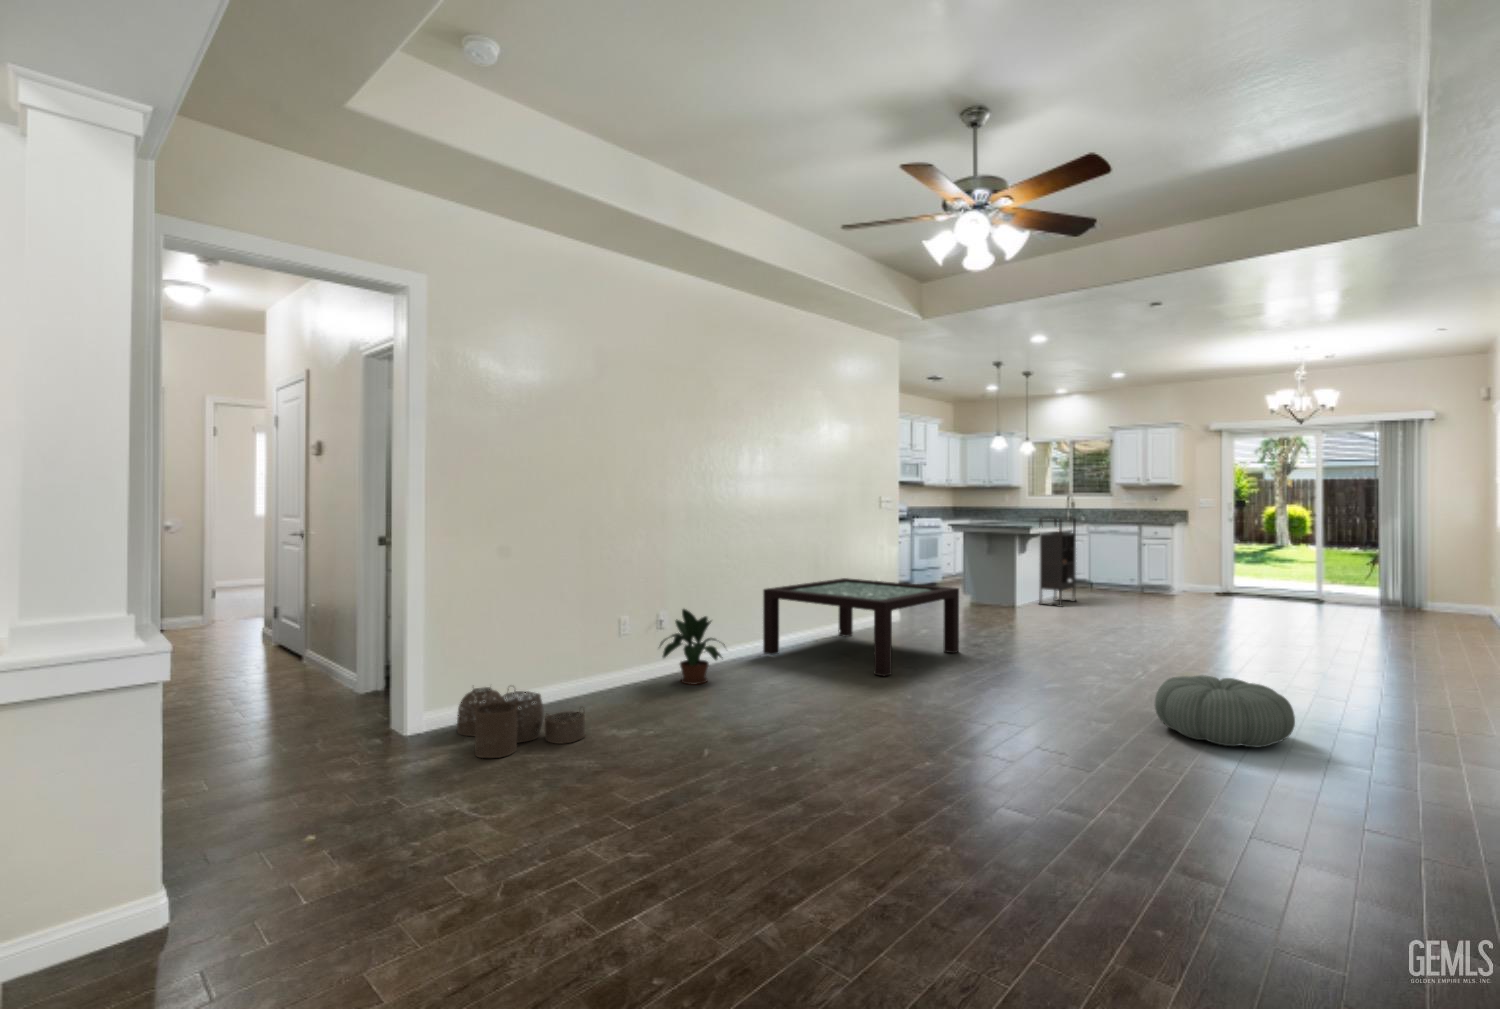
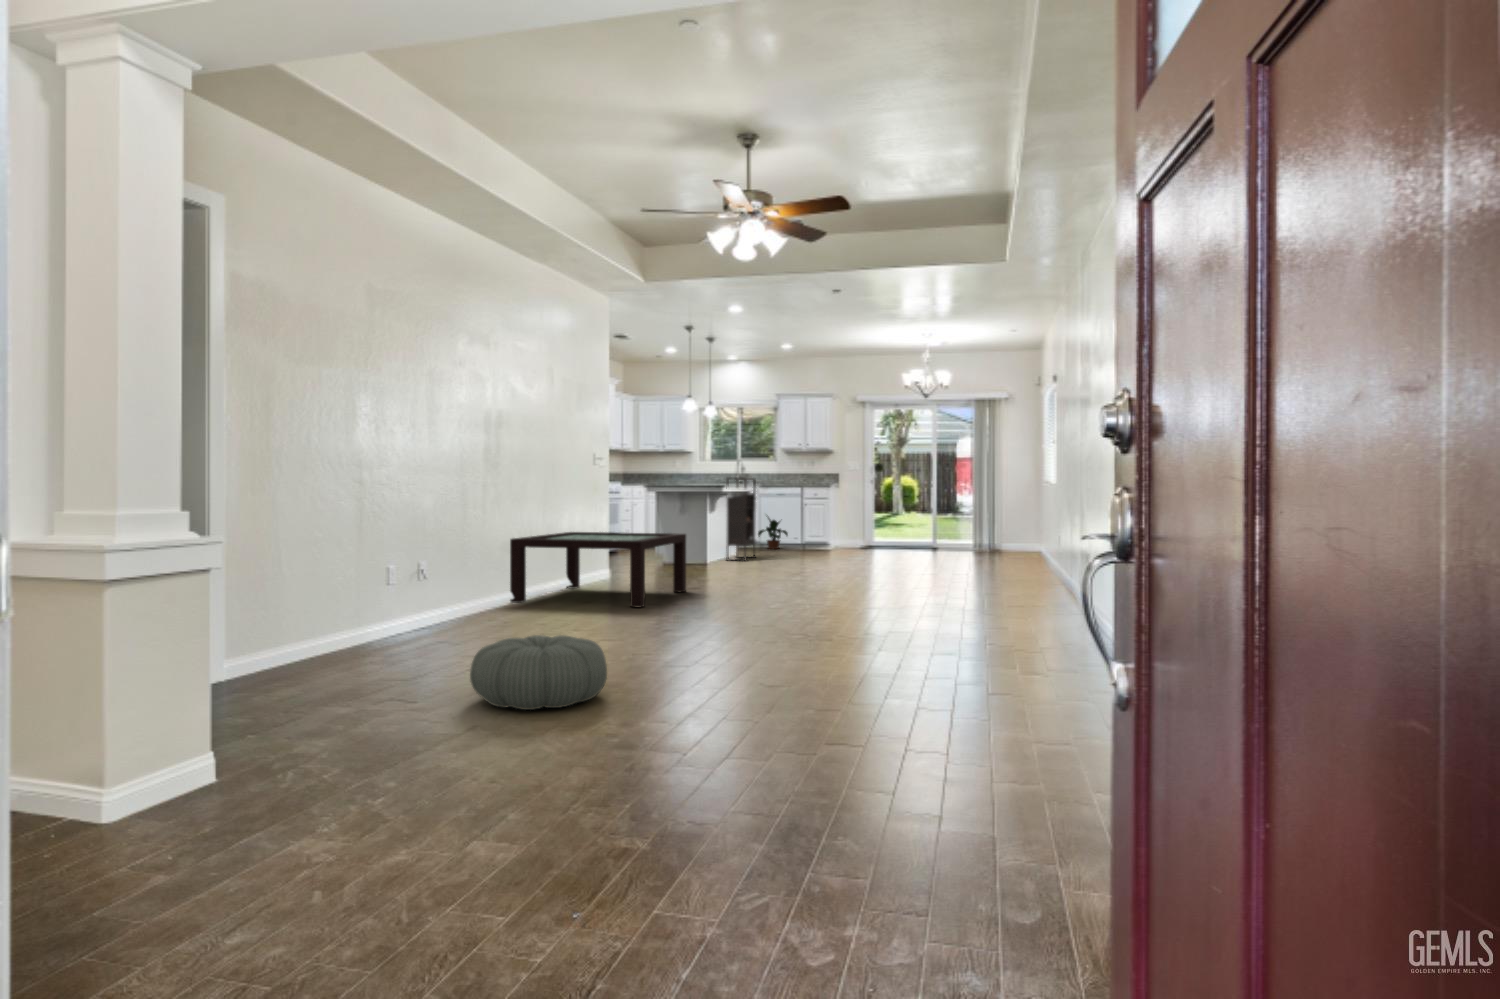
potted plant: present [660,609,725,684] -> present [758,517,788,549]
pouf: present [1155,675,1295,747] -> present [470,635,607,710]
woven basket: present [457,687,585,758] -> none [284,616,425,672]

